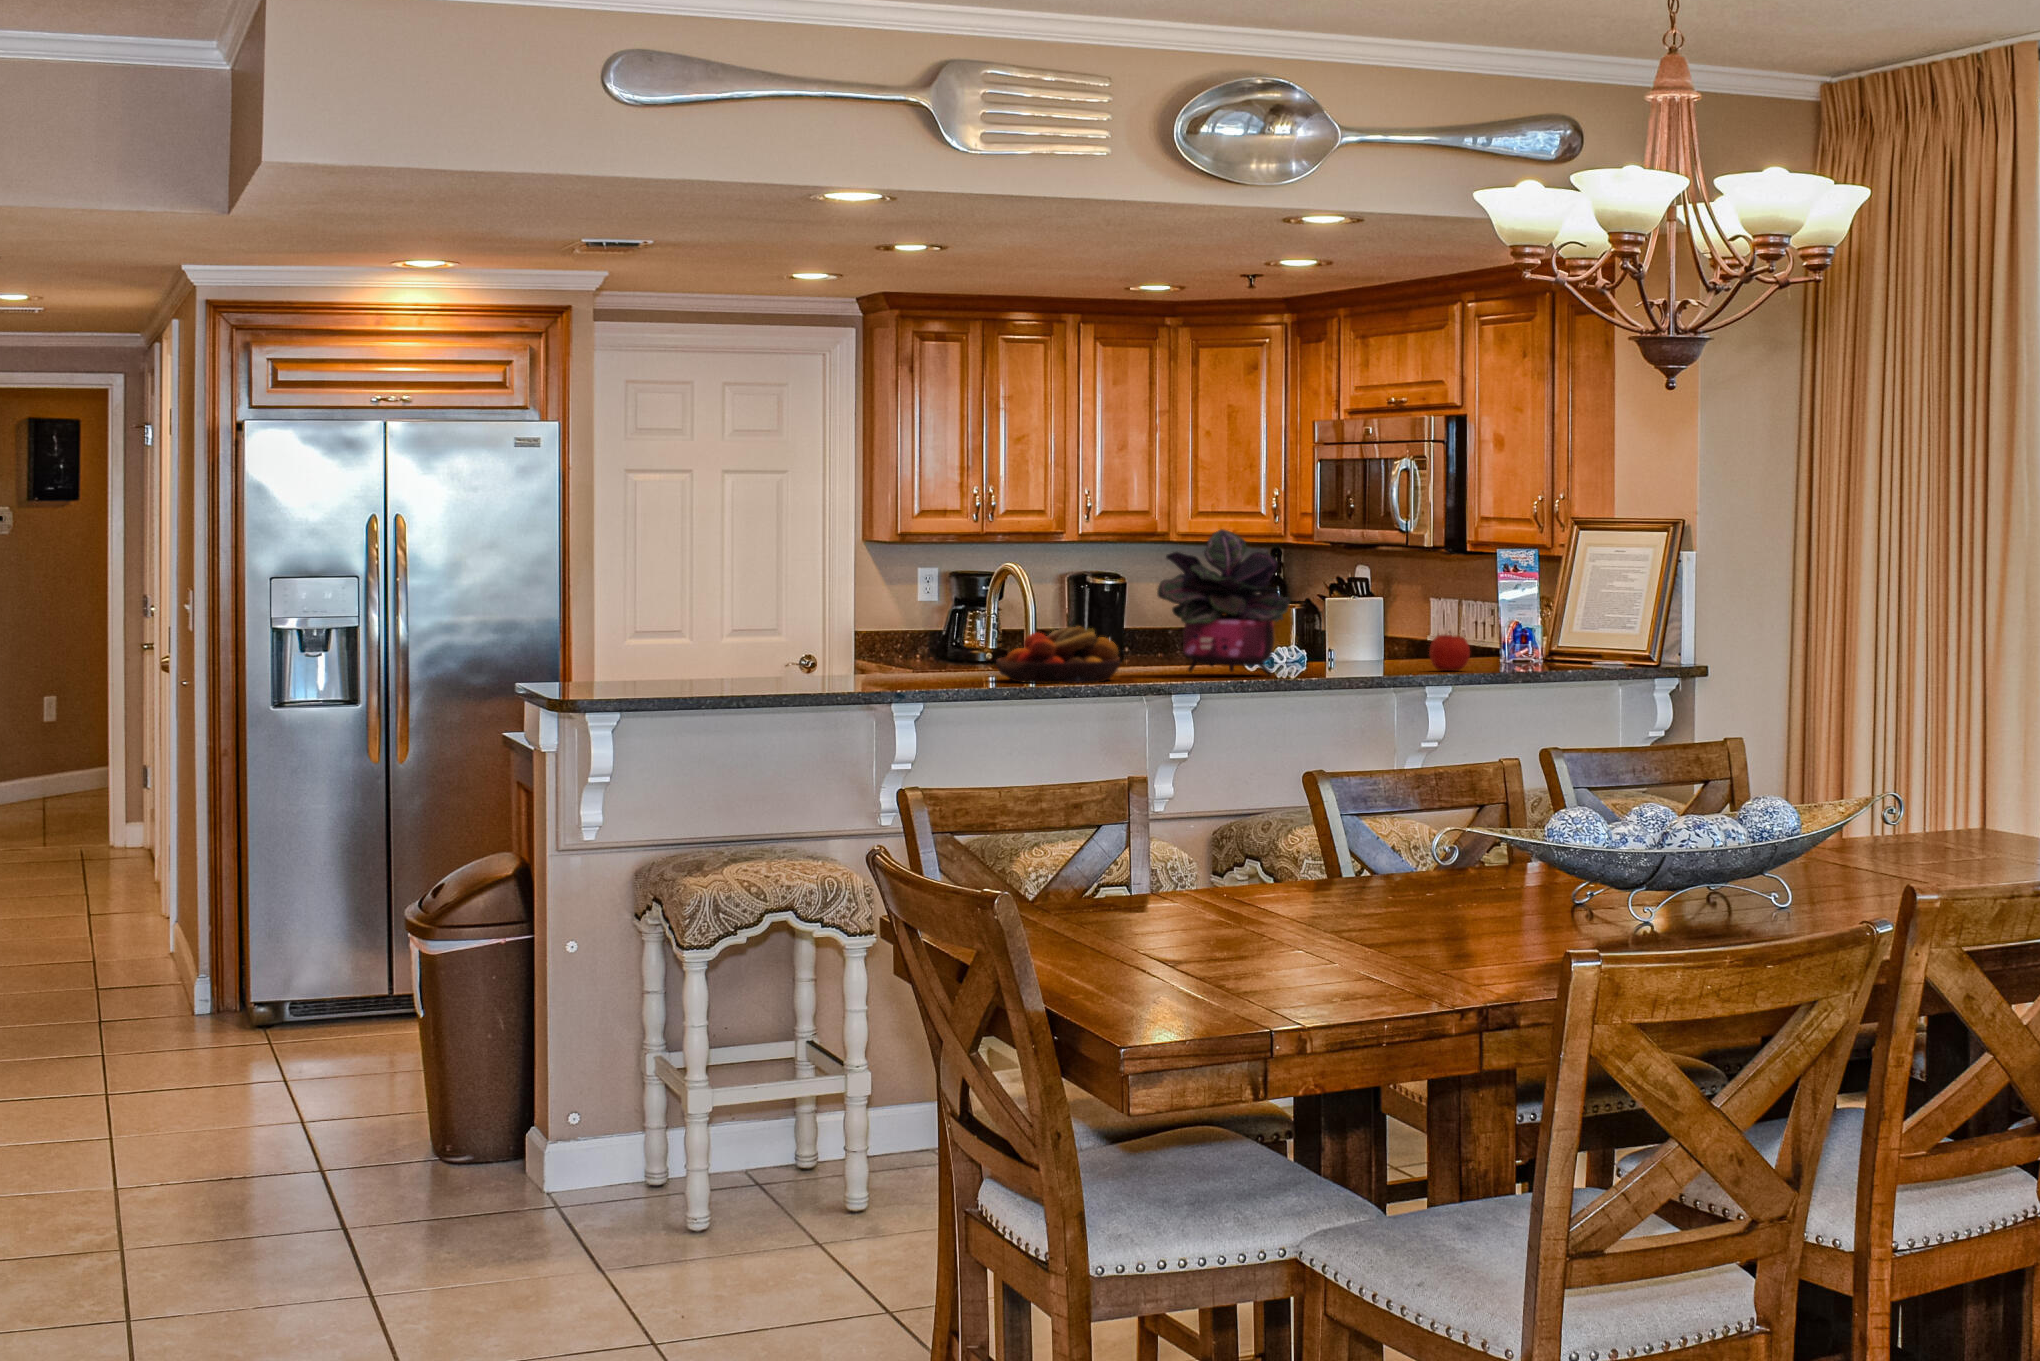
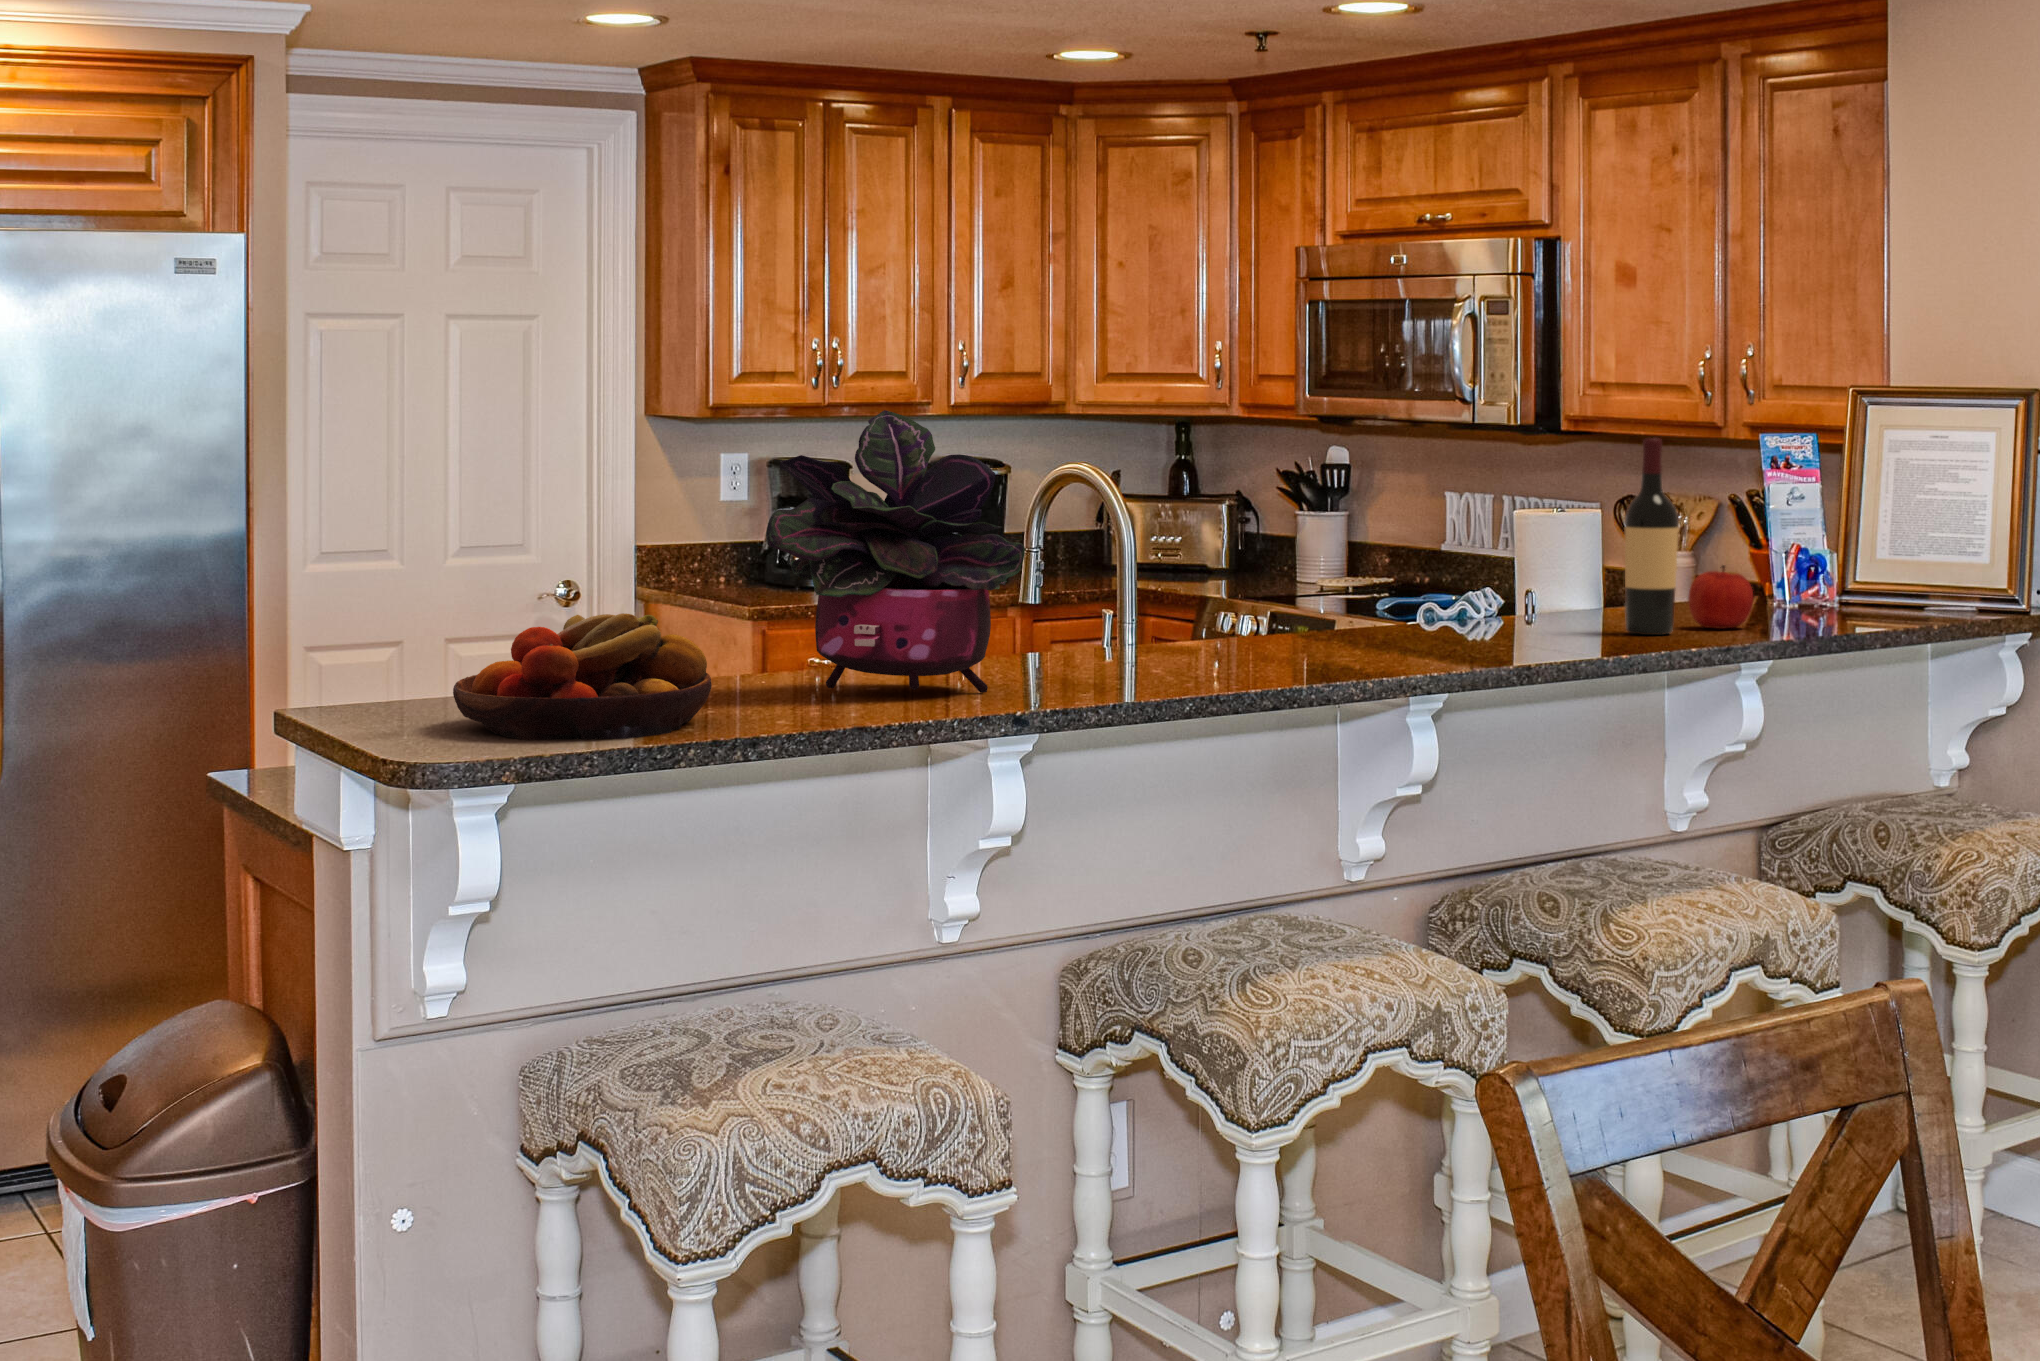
potted plant: present [1157,529,1290,676] -> present [766,410,1025,693]
wine bottle: none [1378,550,1411,673] -> present [1625,438,1679,635]
fruit bowl: present [996,626,1120,683] -> present [453,613,712,740]

